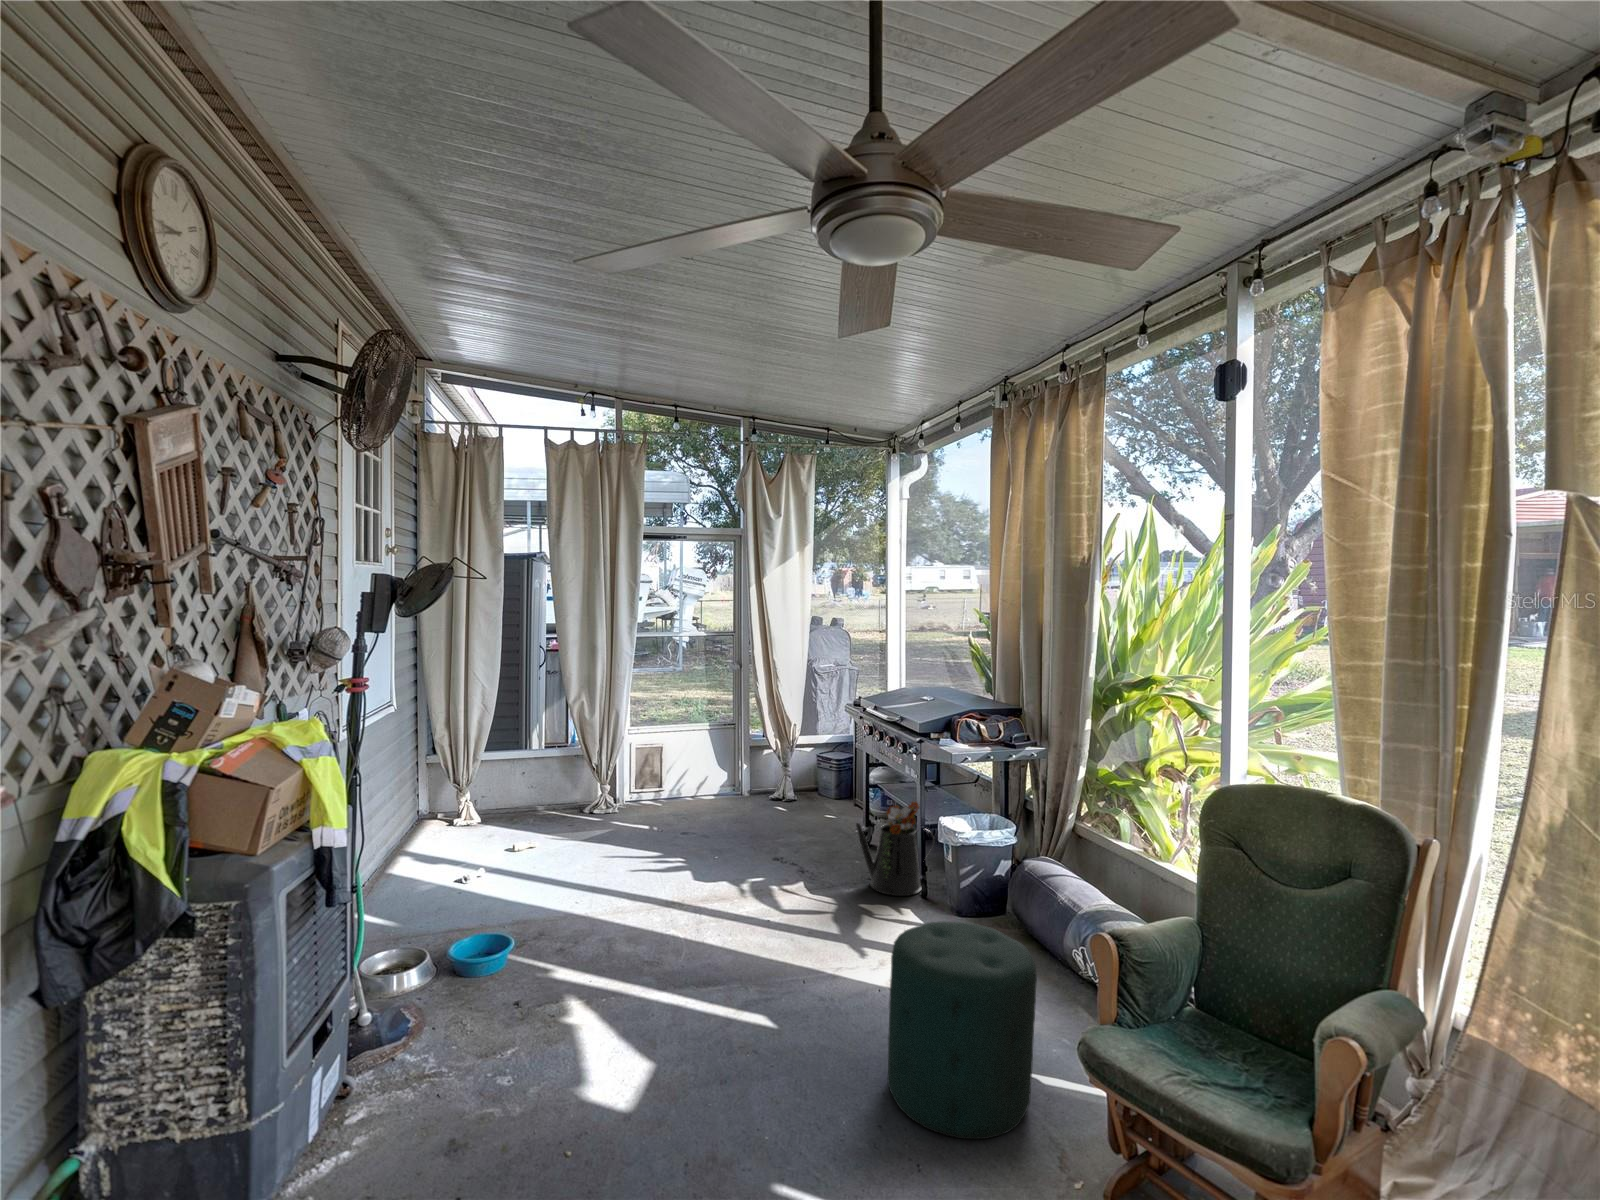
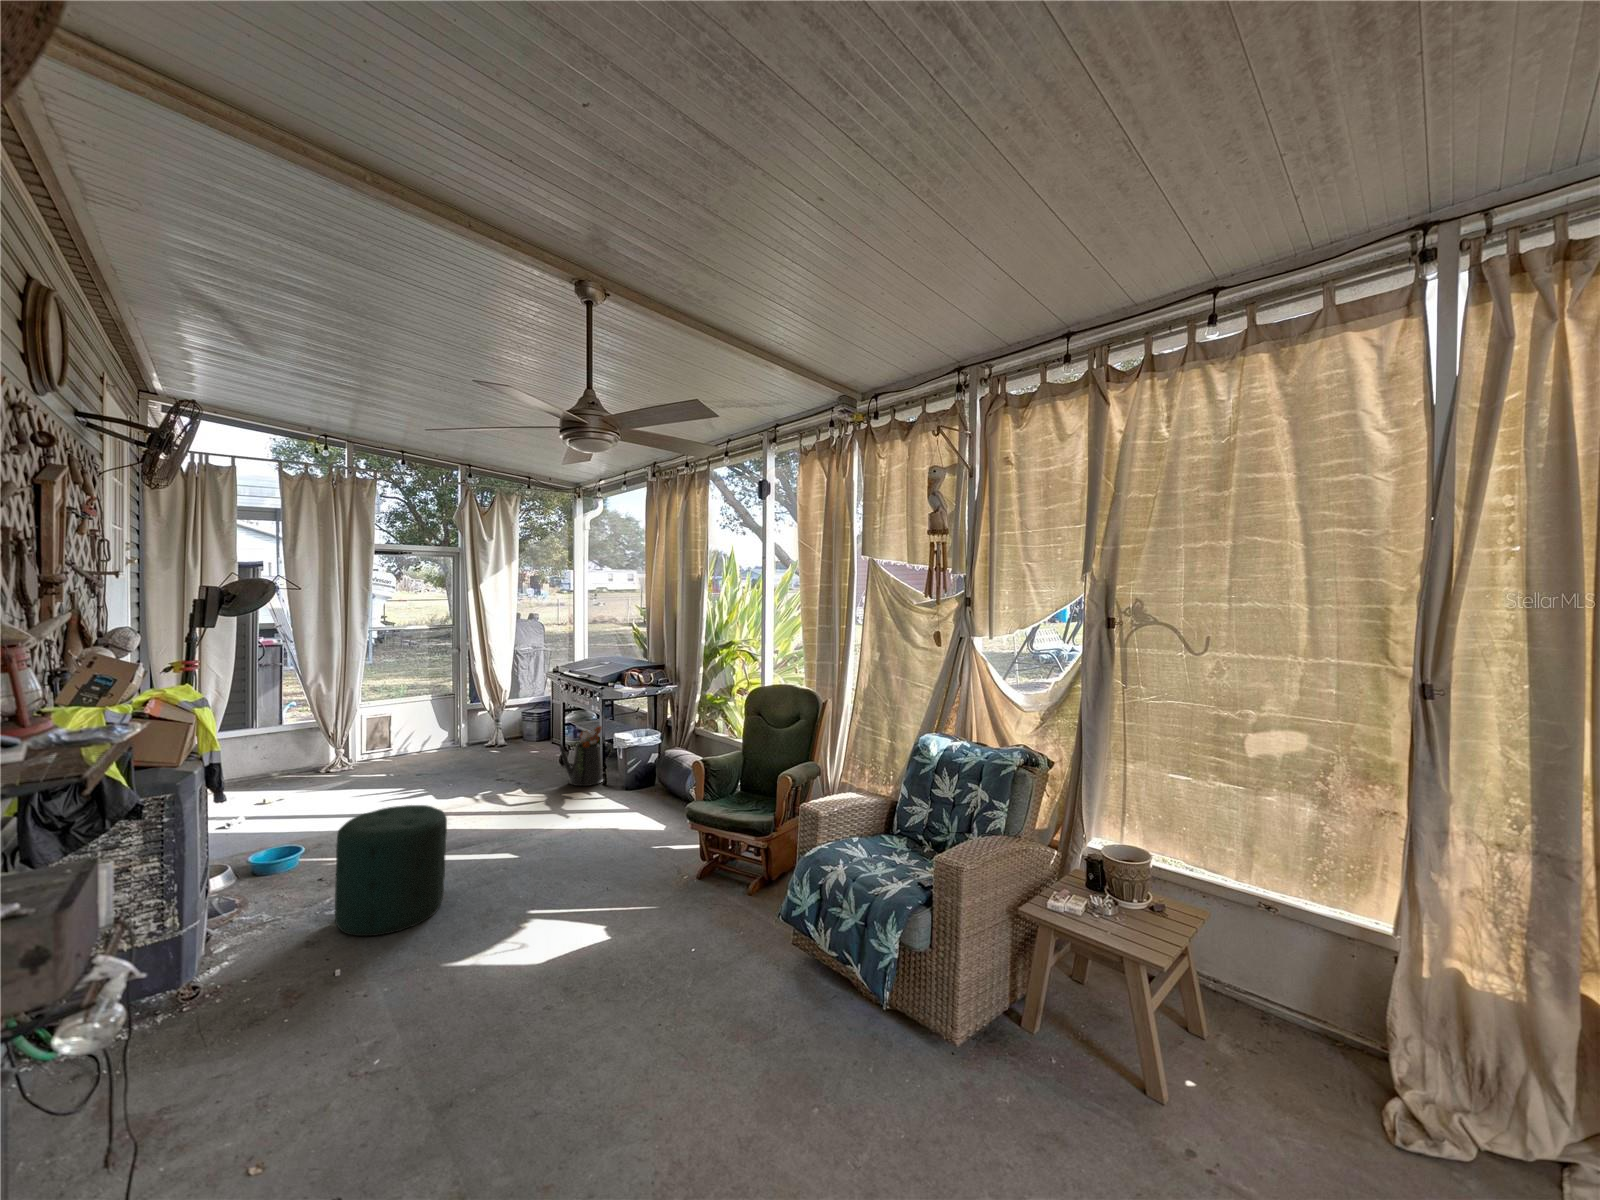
ottoman: present [887,921,1037,1139] -> present [335,805,447,936]

